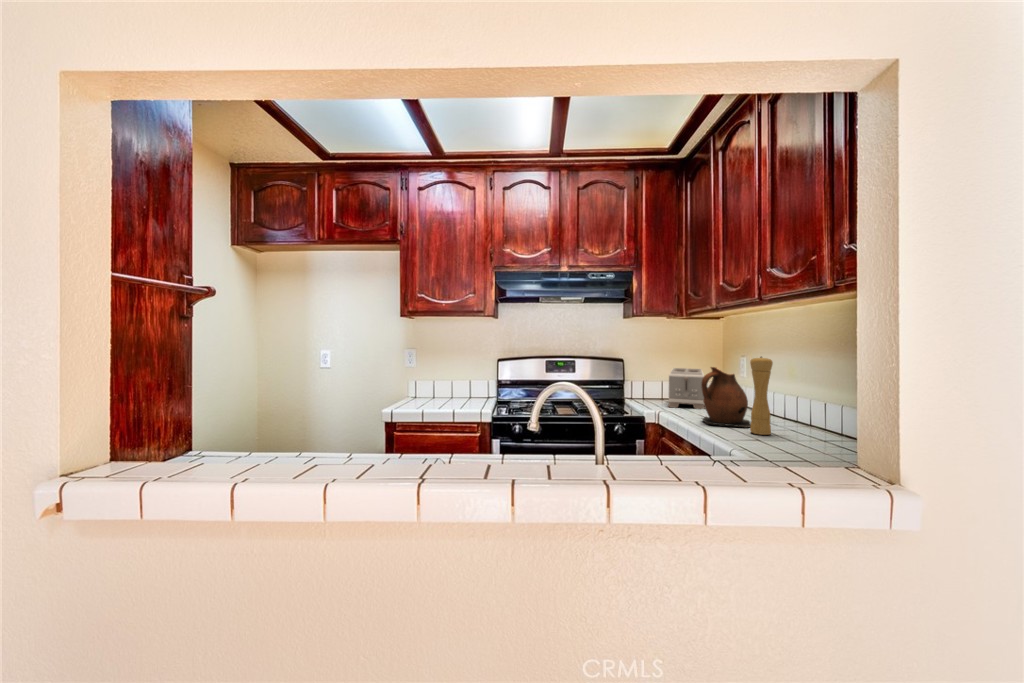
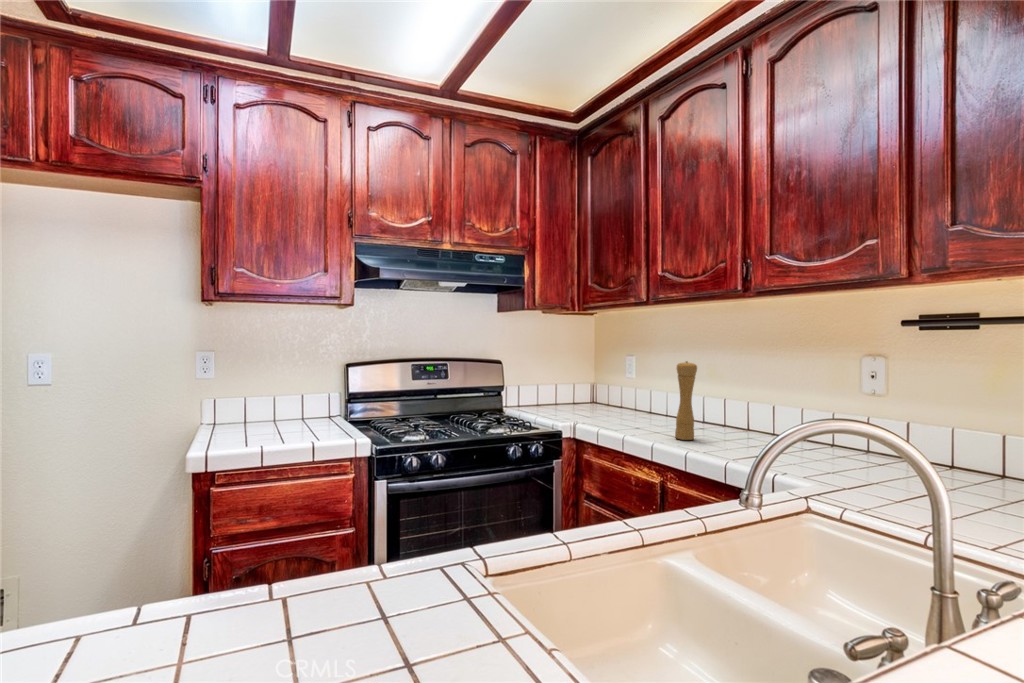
ceramic pitcher: present [701,367,751,428] -> none [613,371,668,434]
toaster: present [668,368,705,409] -> none [548,369,596,415]

